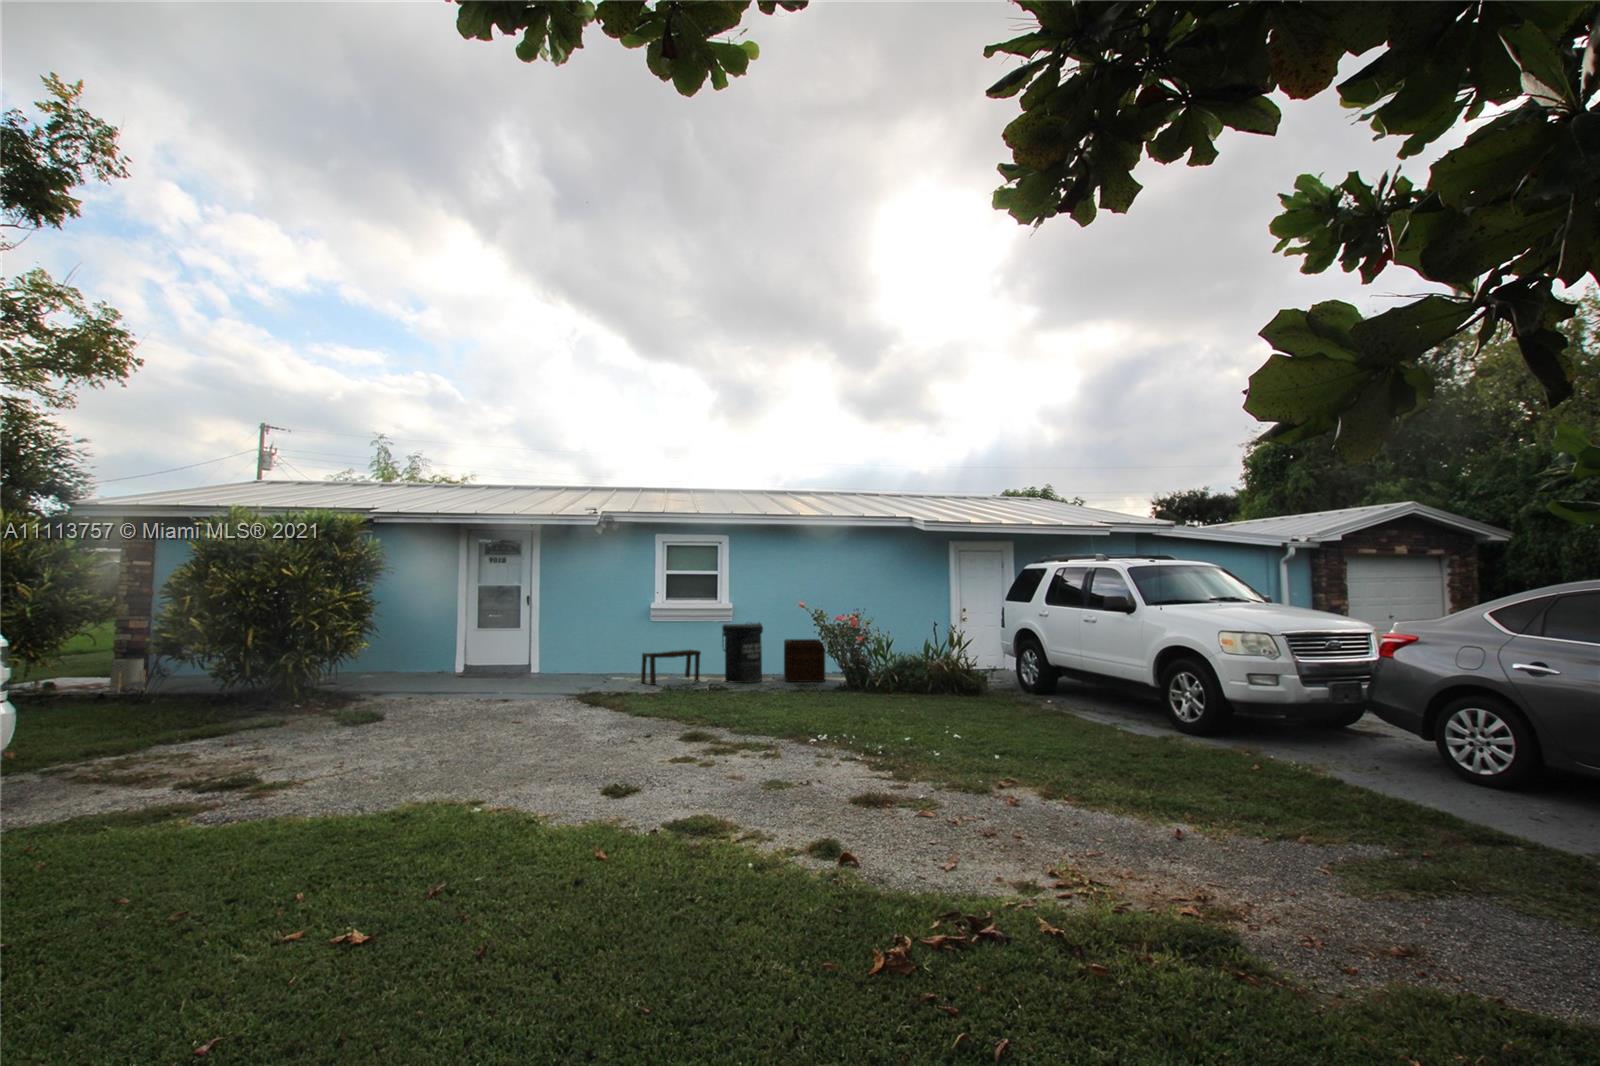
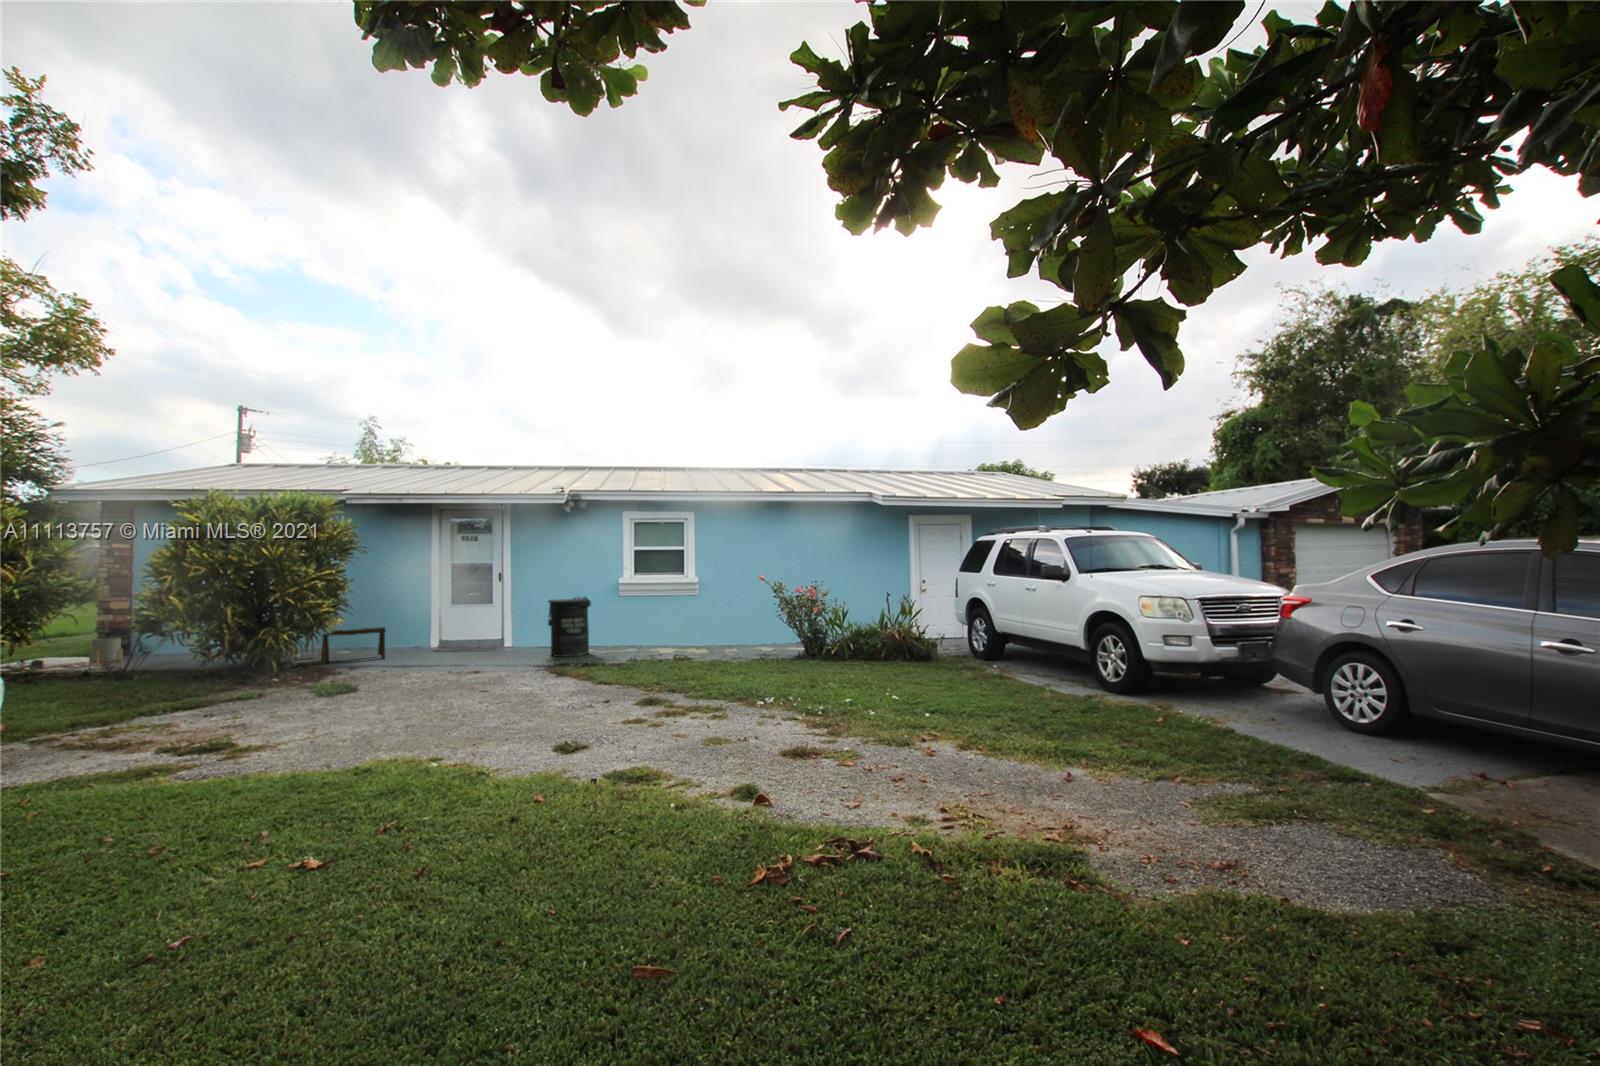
trash can: present [722,623,763,683] -> present [548,597,591,657]
wooden crate: present [784,639,825,682] -> none [749,611,788,653]
bench: present [641,650,701,685] -> present [321,627,386,663]

